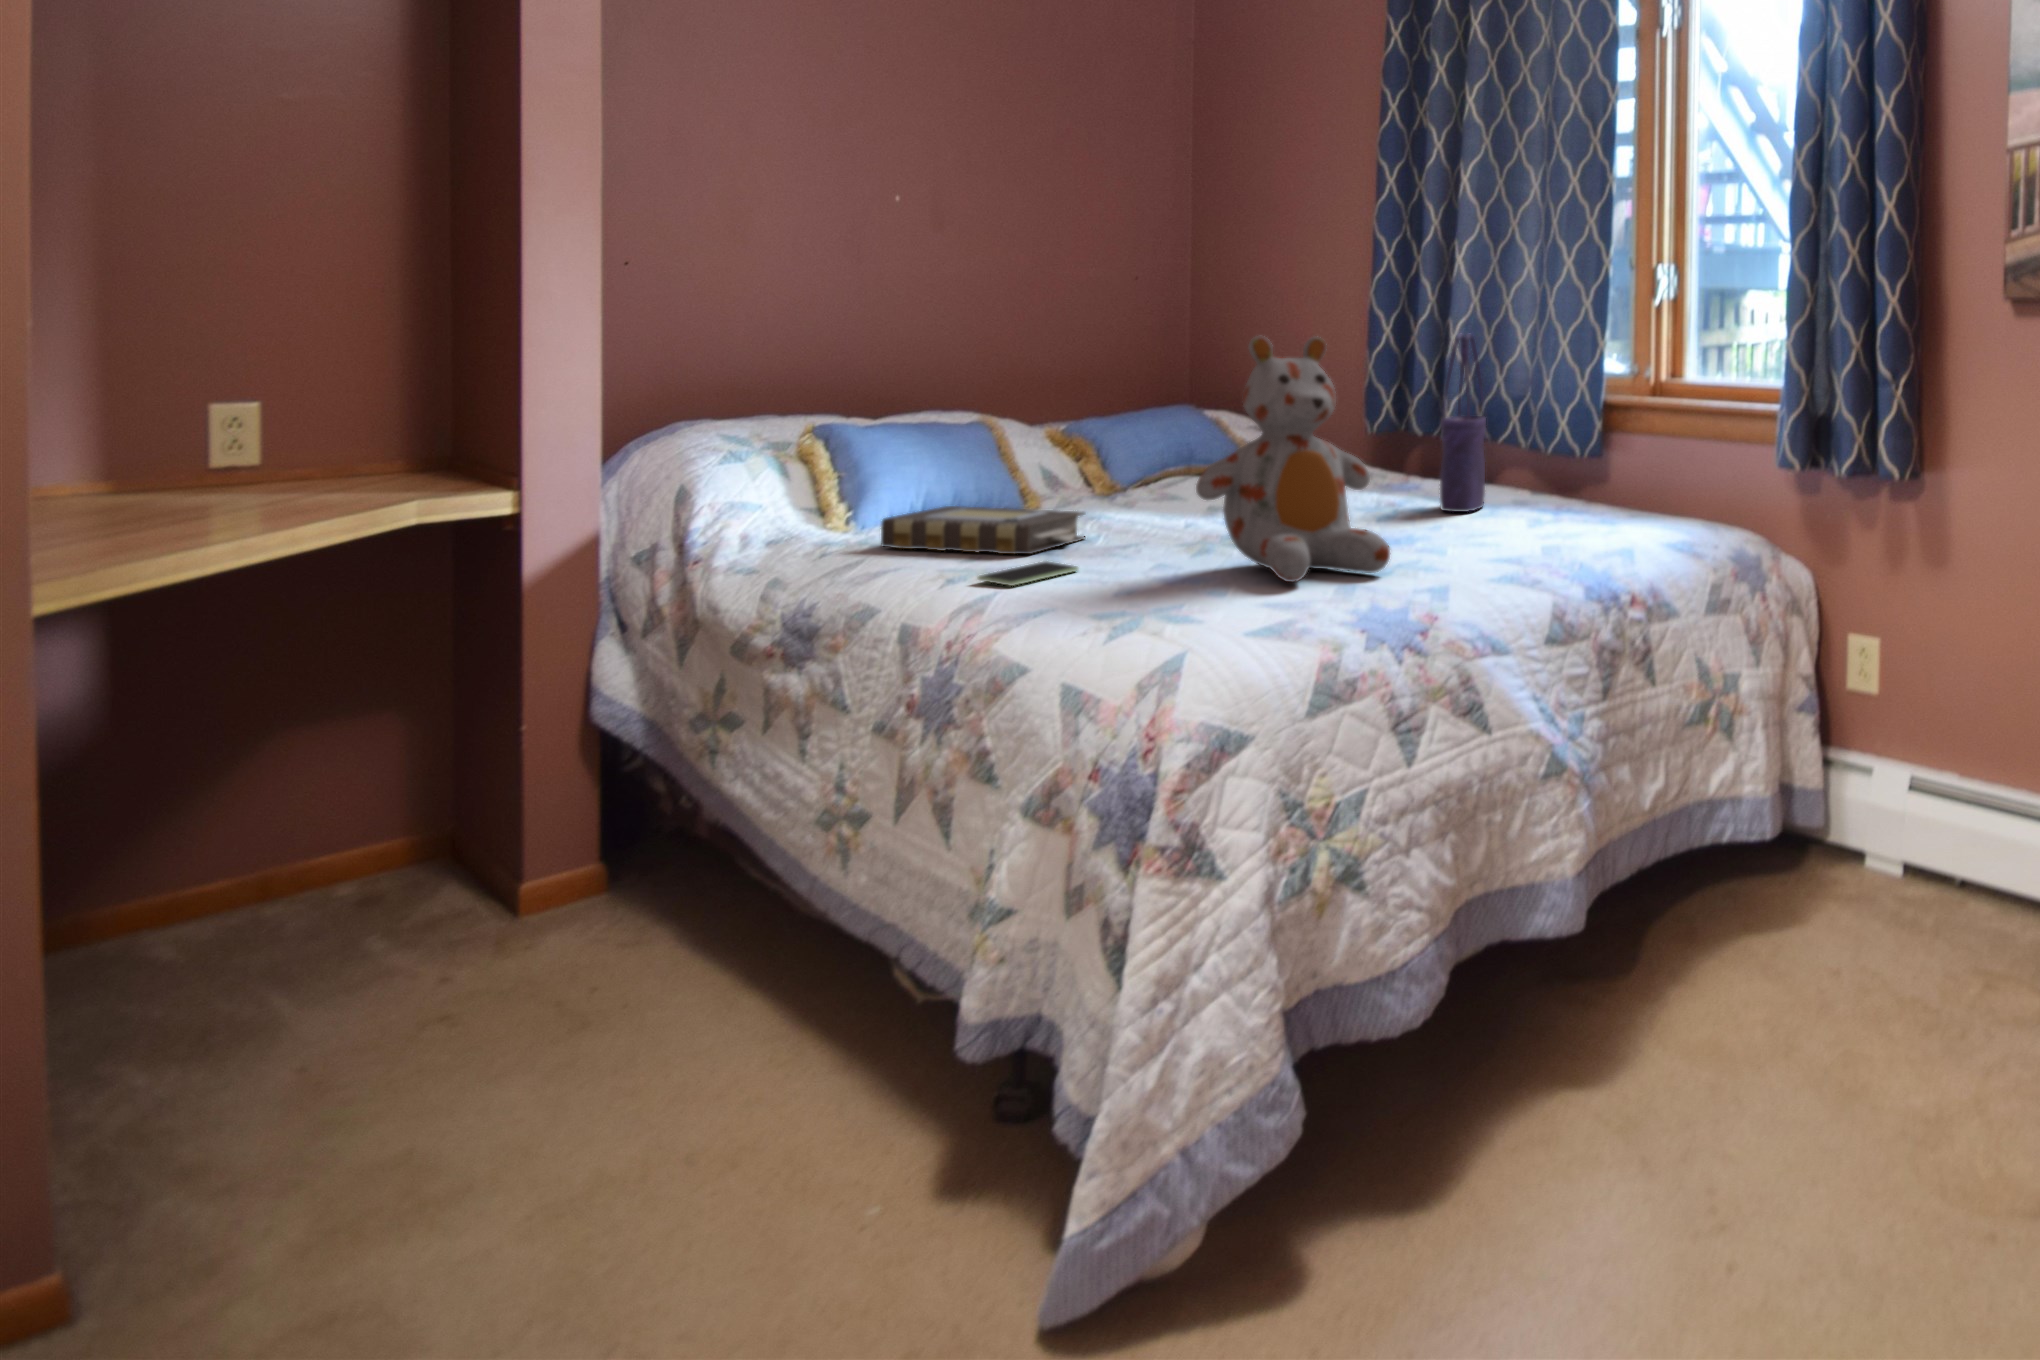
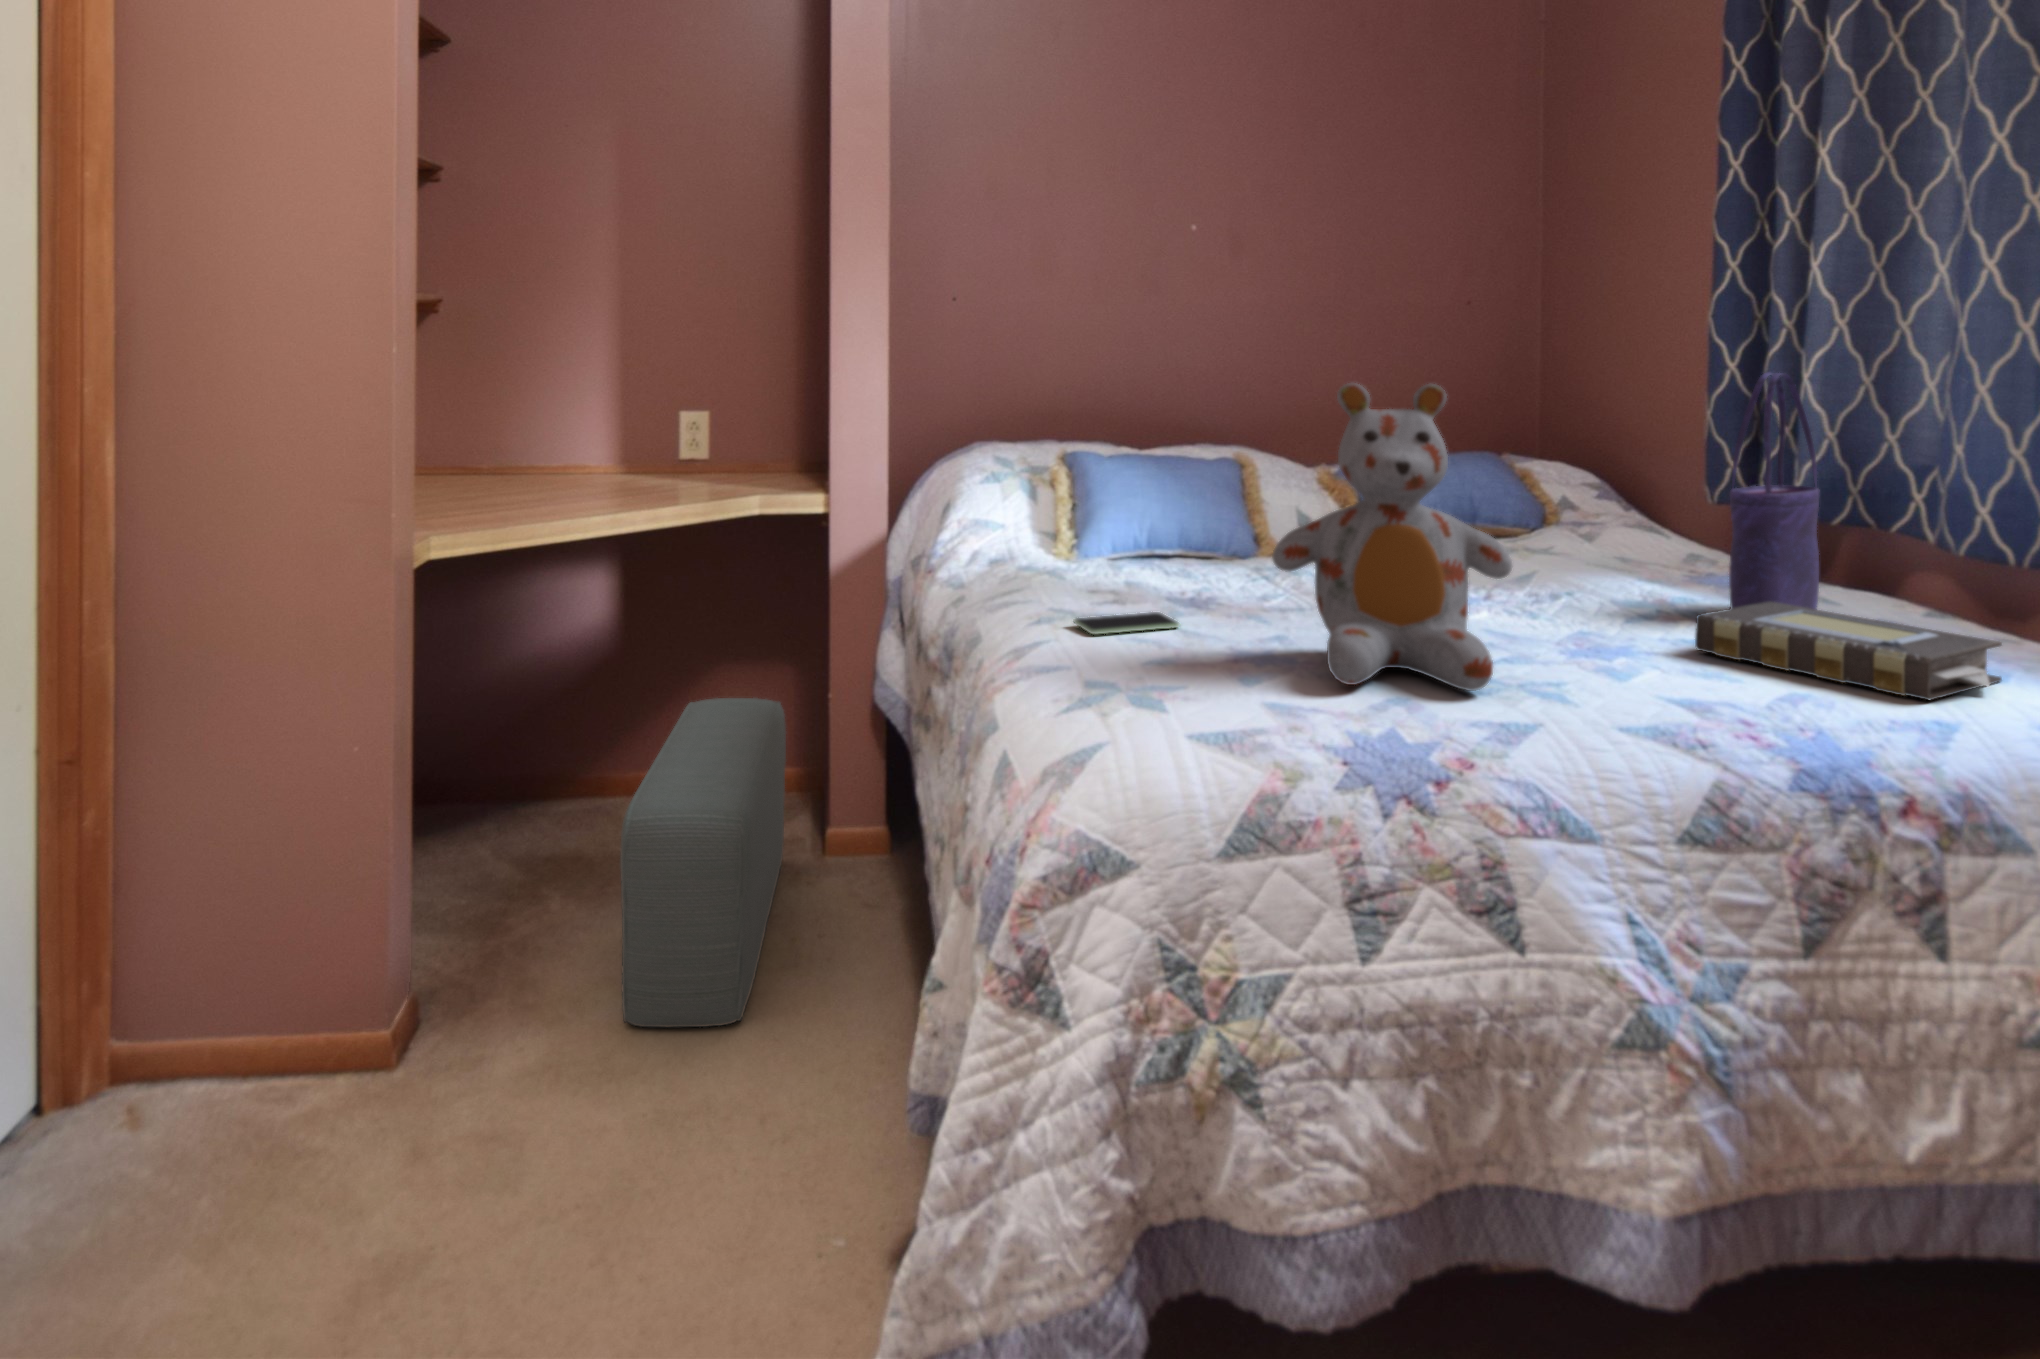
book: present [881,506,1085,554] -> present [1695,602,2002,700]
pouf: none [245,772,546,1212] -> present [620,698,786,1027]

